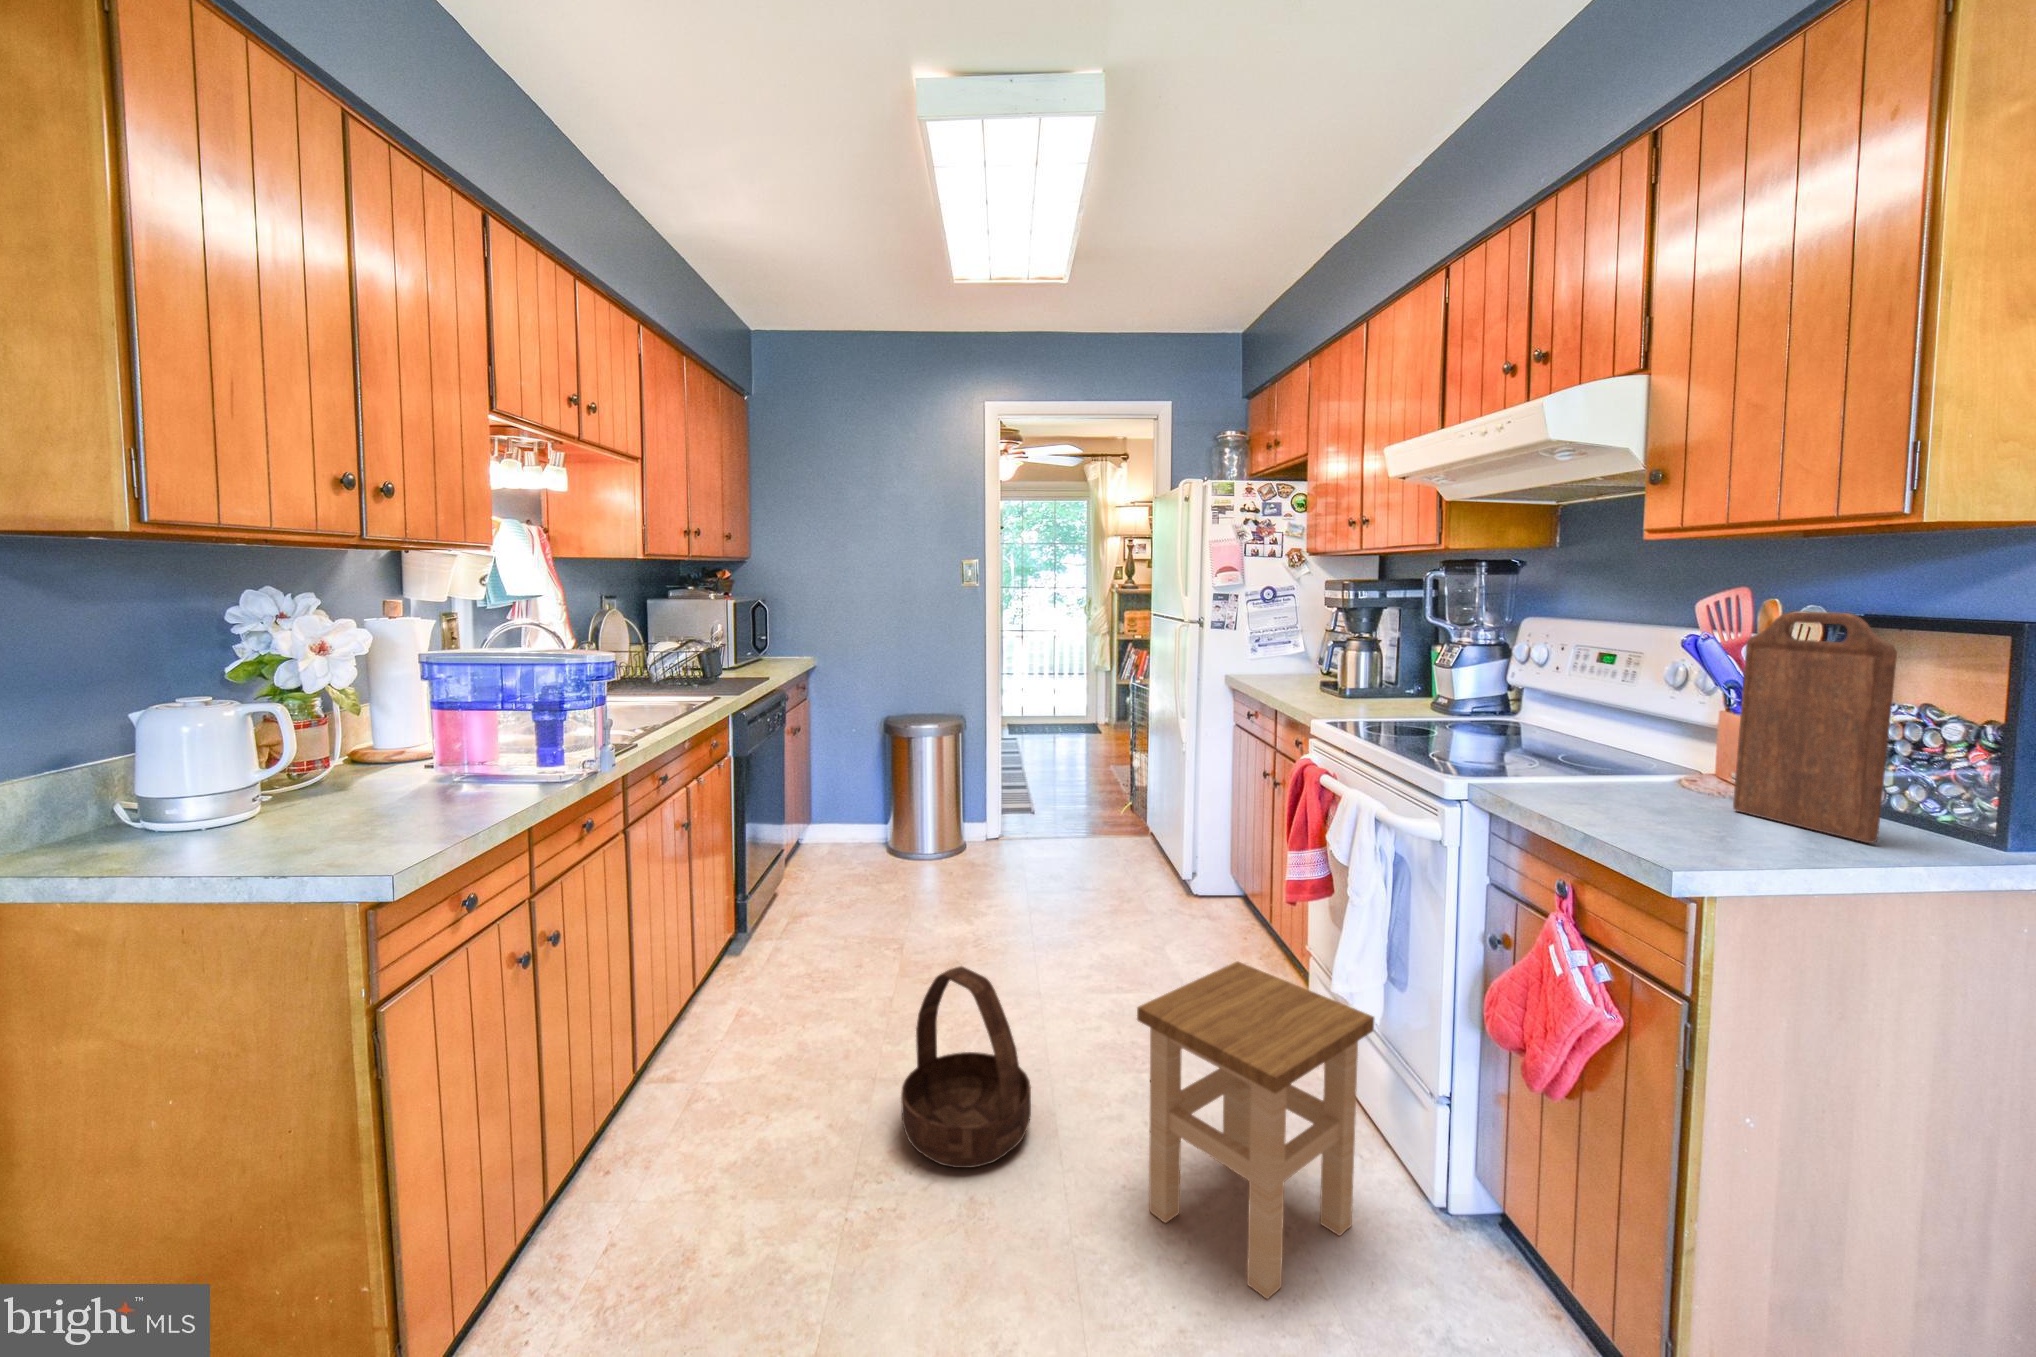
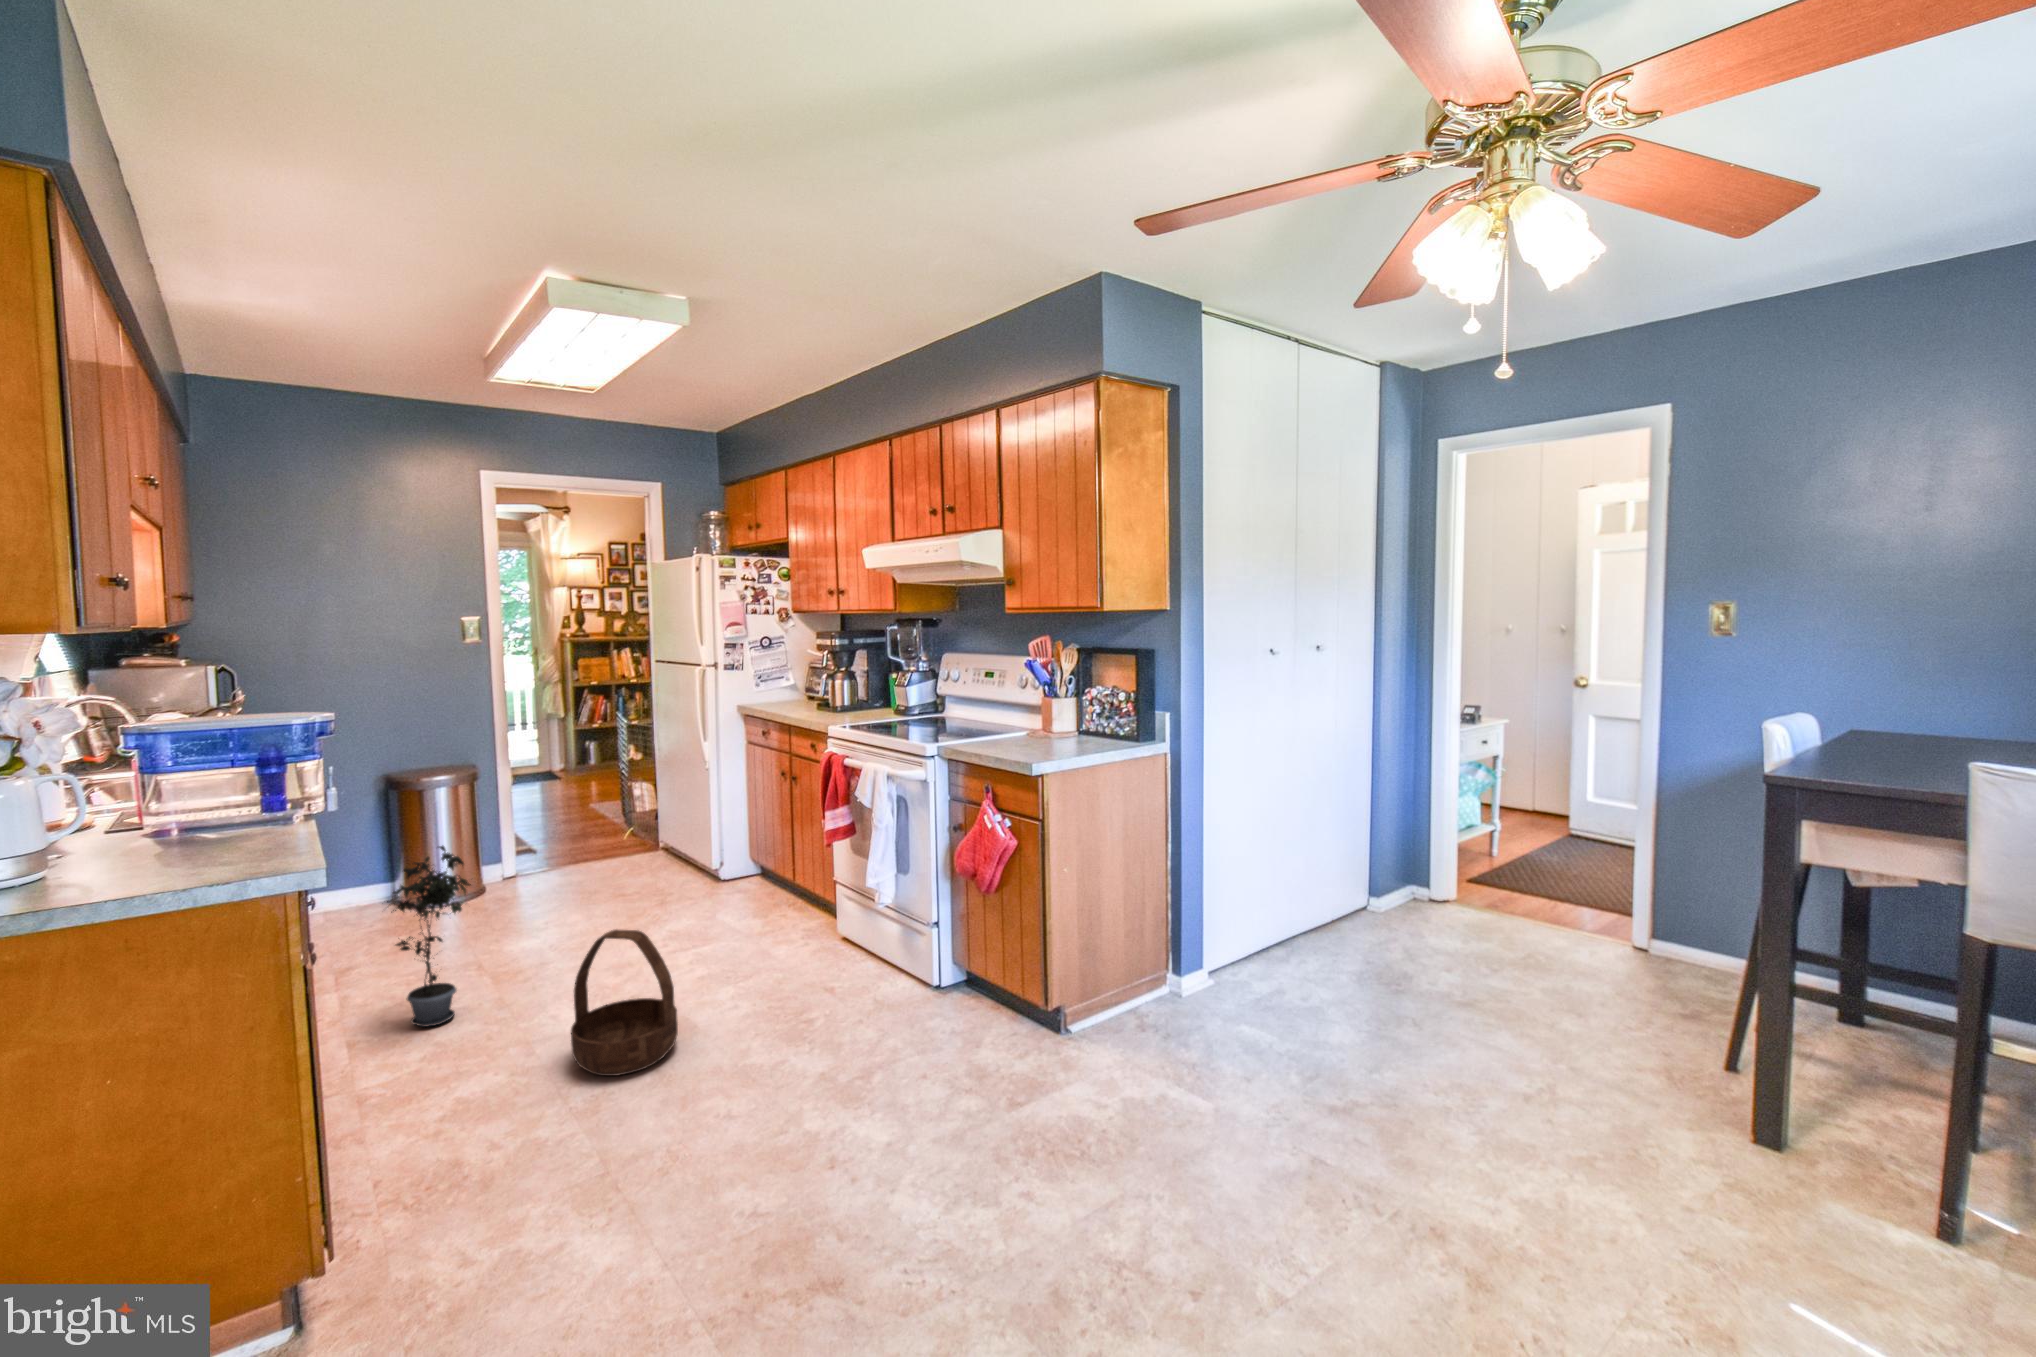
cutting board: present [1733,612,1897,843] -> none [1050,647,1100,747]
potted plant: none [787,810,874,1006] -> present [387,846,471,1027]
stool: present [1137,961,1374,1299] -> none [766,880,902,1057]

